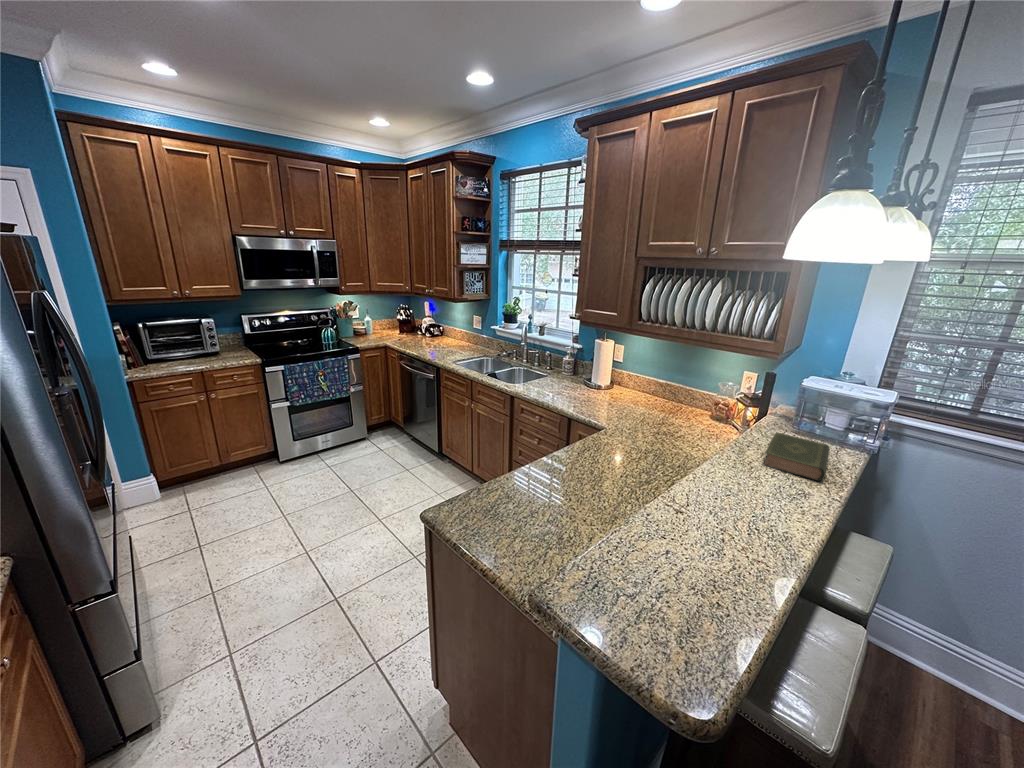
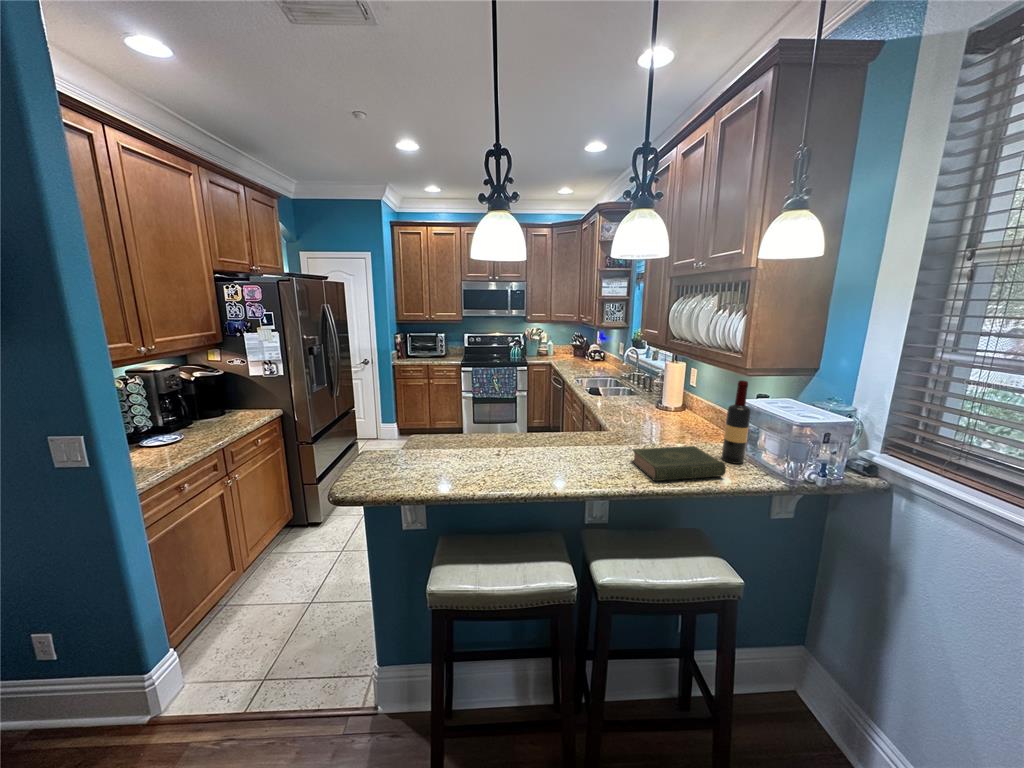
wine bottle: none [779,365,812,439] -> present [722,380,751,464]

